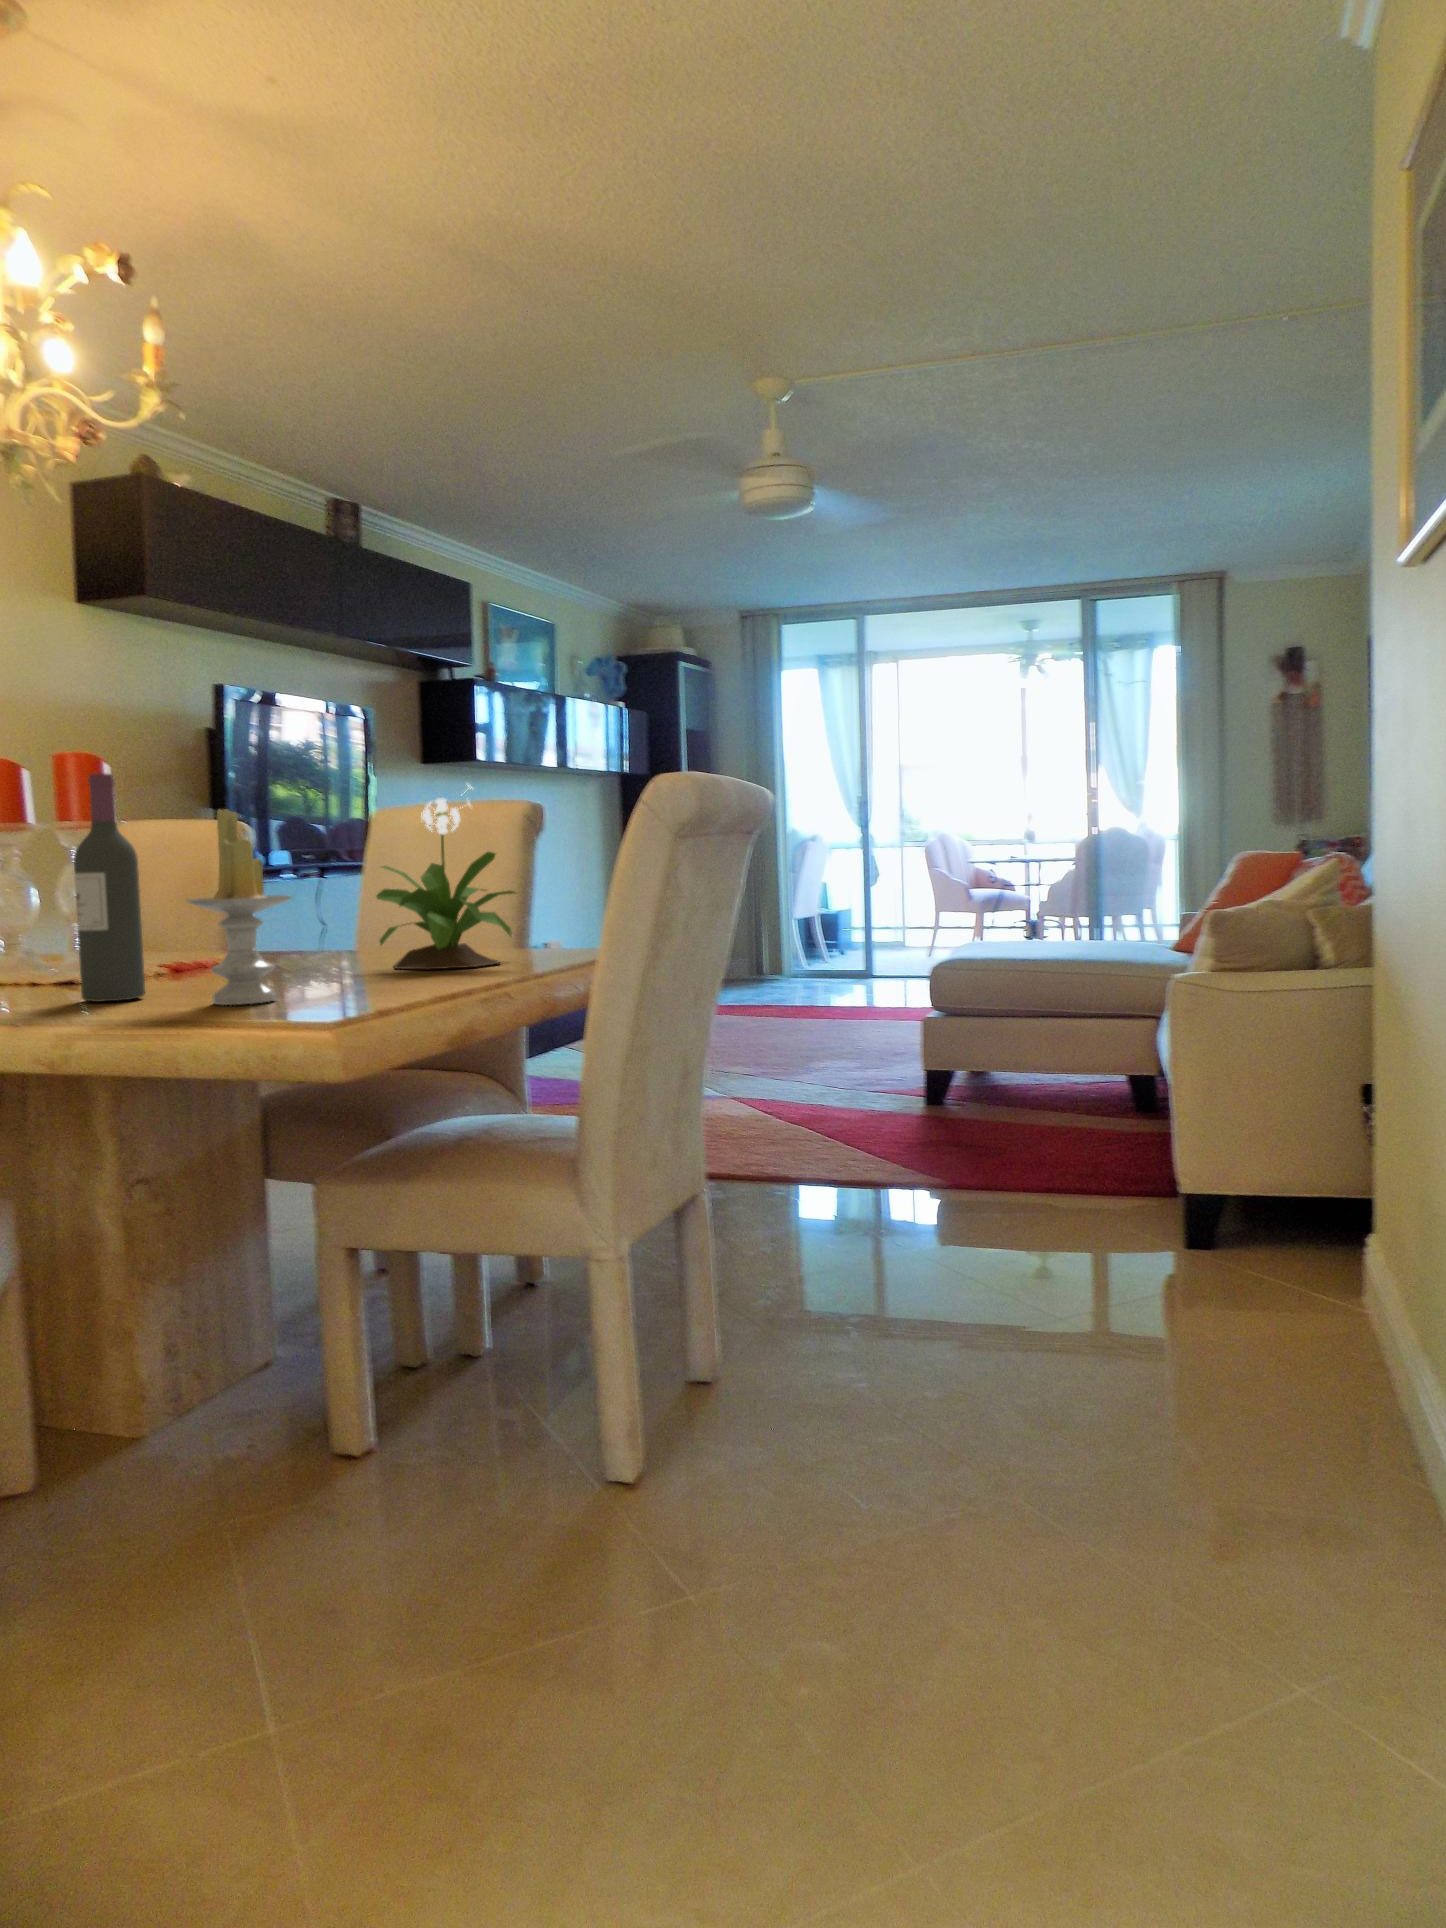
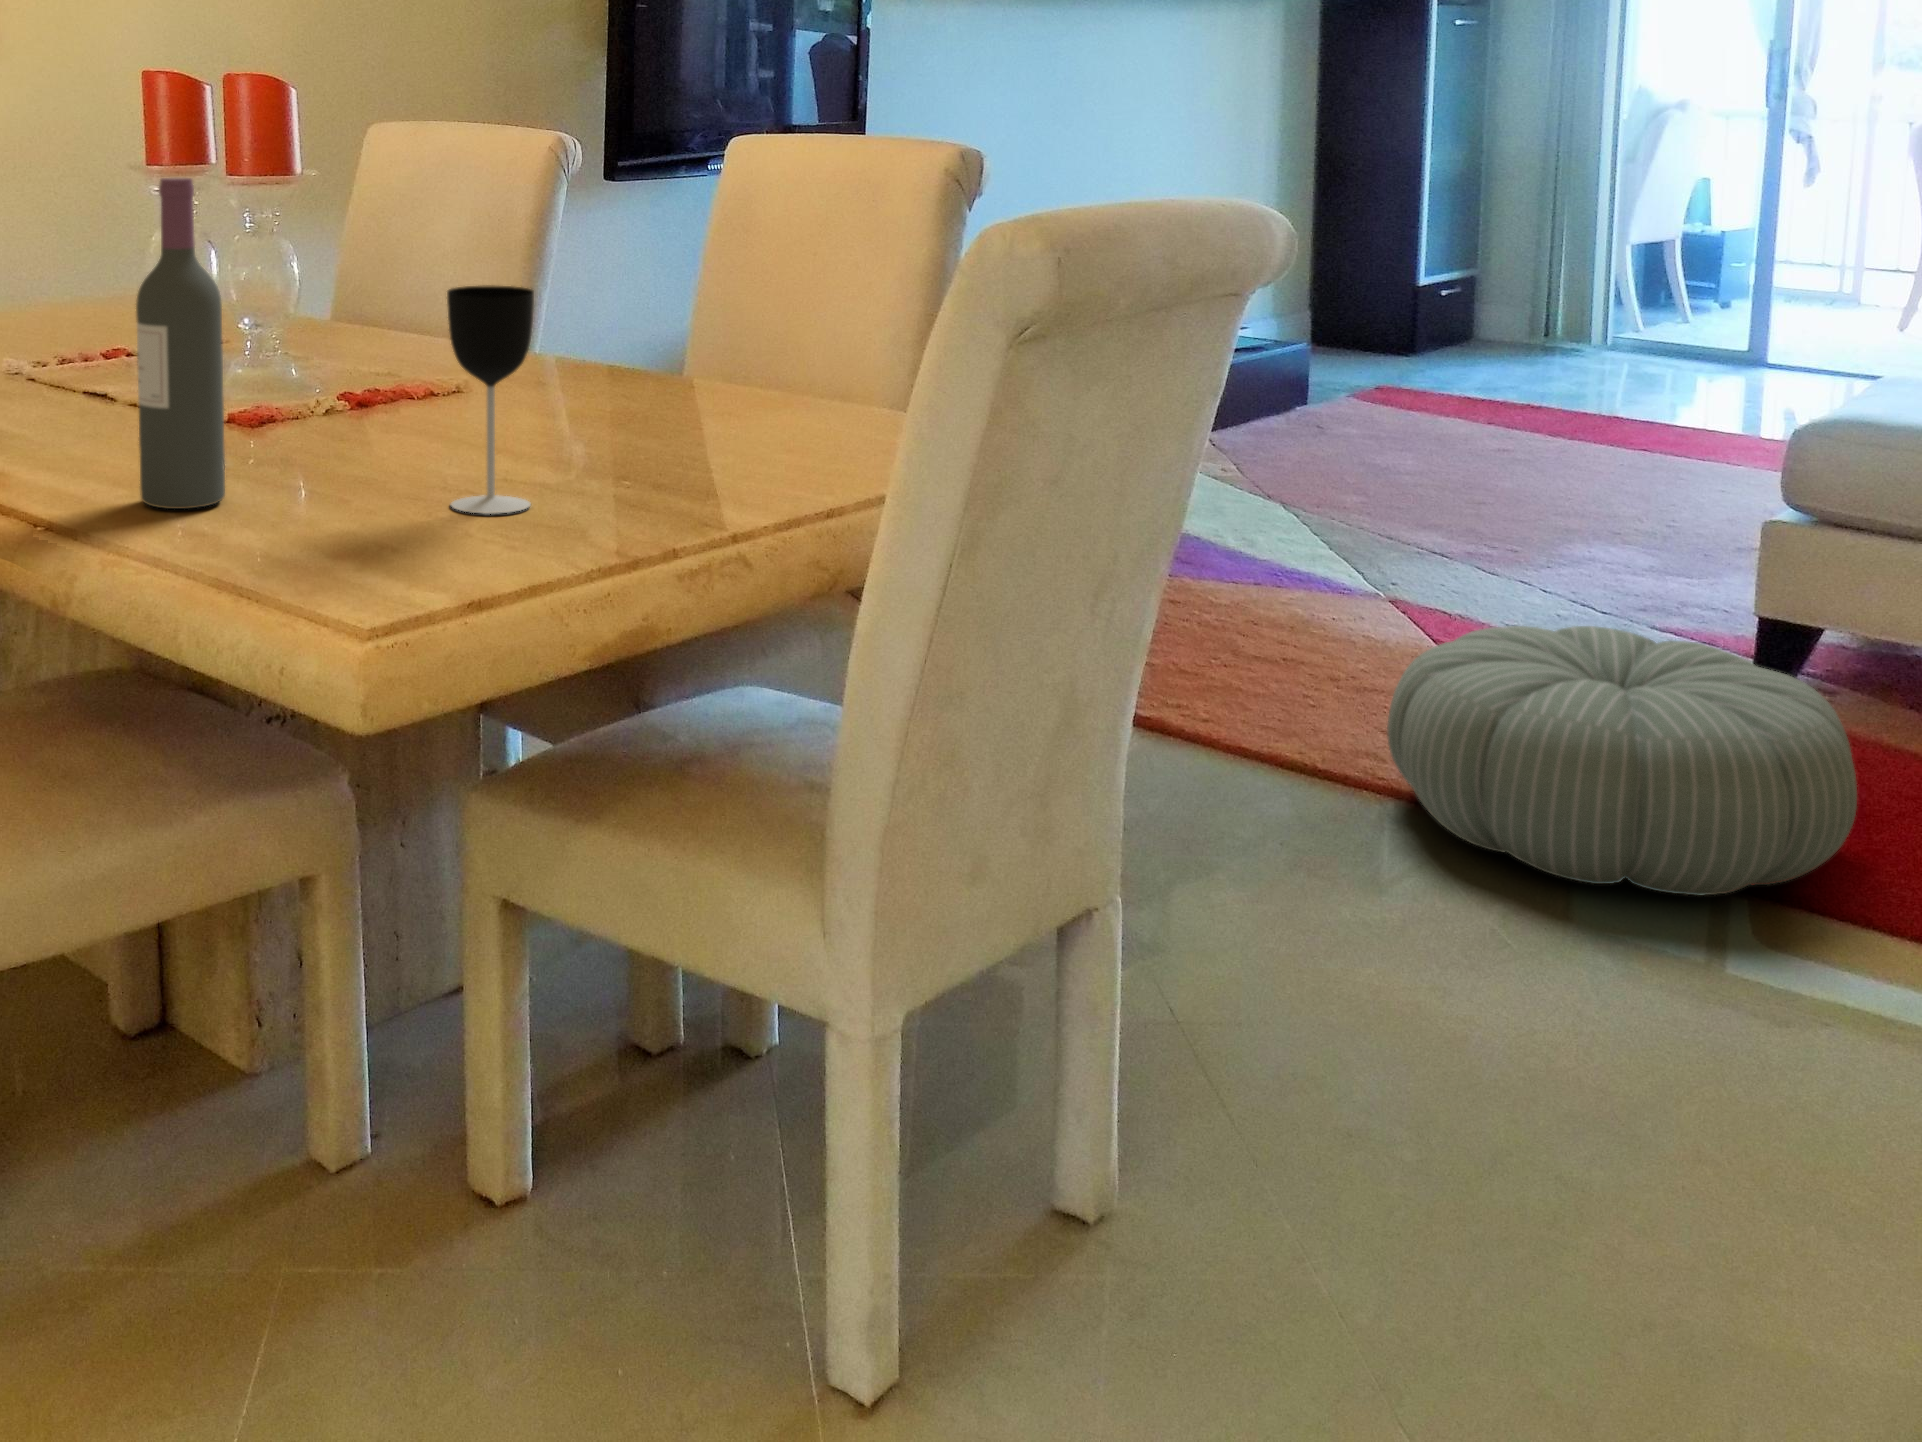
potted flower: present [376,785,516,969] -> none [608,171,837,476]
candle: present [187,809,292,1005] -> none [246,250,395,553]
wine glass: none [297,845,360,987] -> present [447,286,534,514]
pouf: none [771,1069,998,1195] -> present [1387,626,1857,896]

